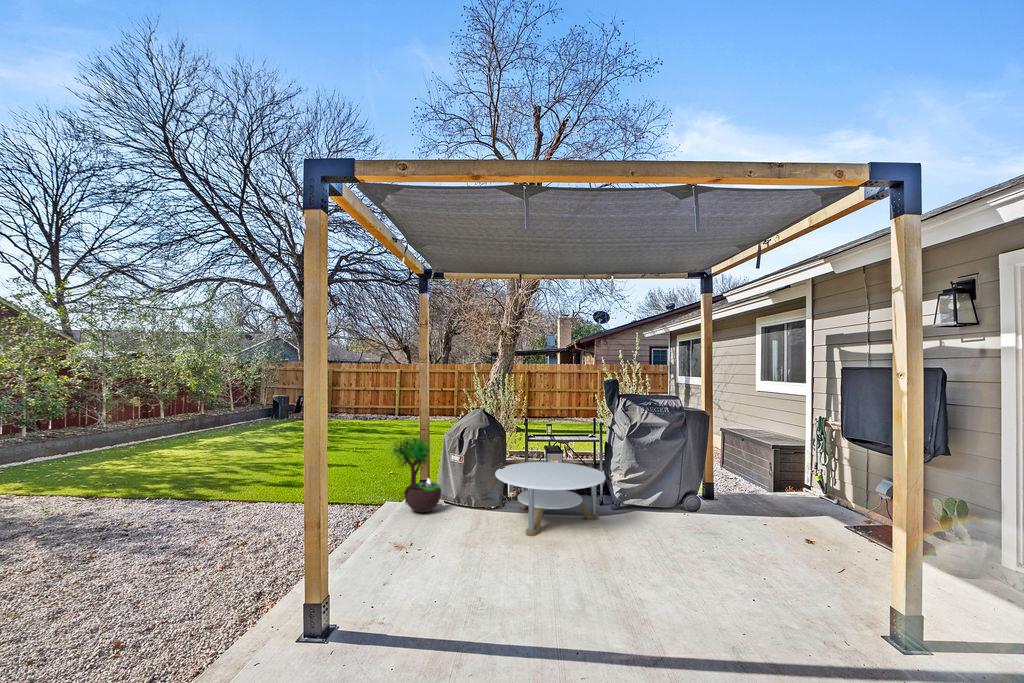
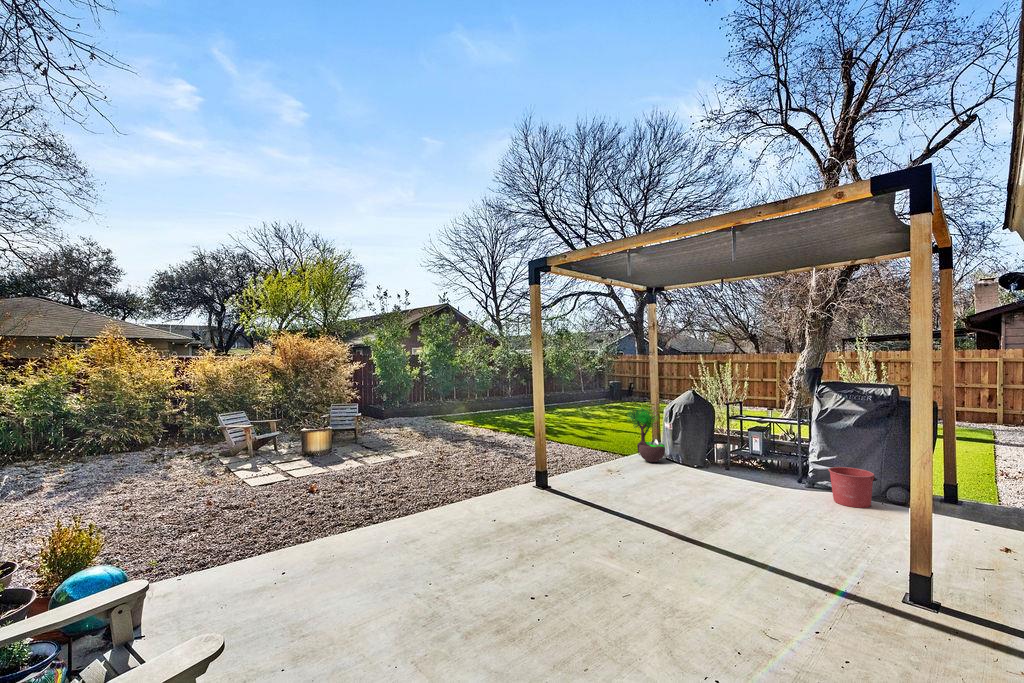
round table: present [495,462,606,536] -> none [692,437,792,489]
bucket: none [645,484,689,529] -> present [828,467,877,508]

